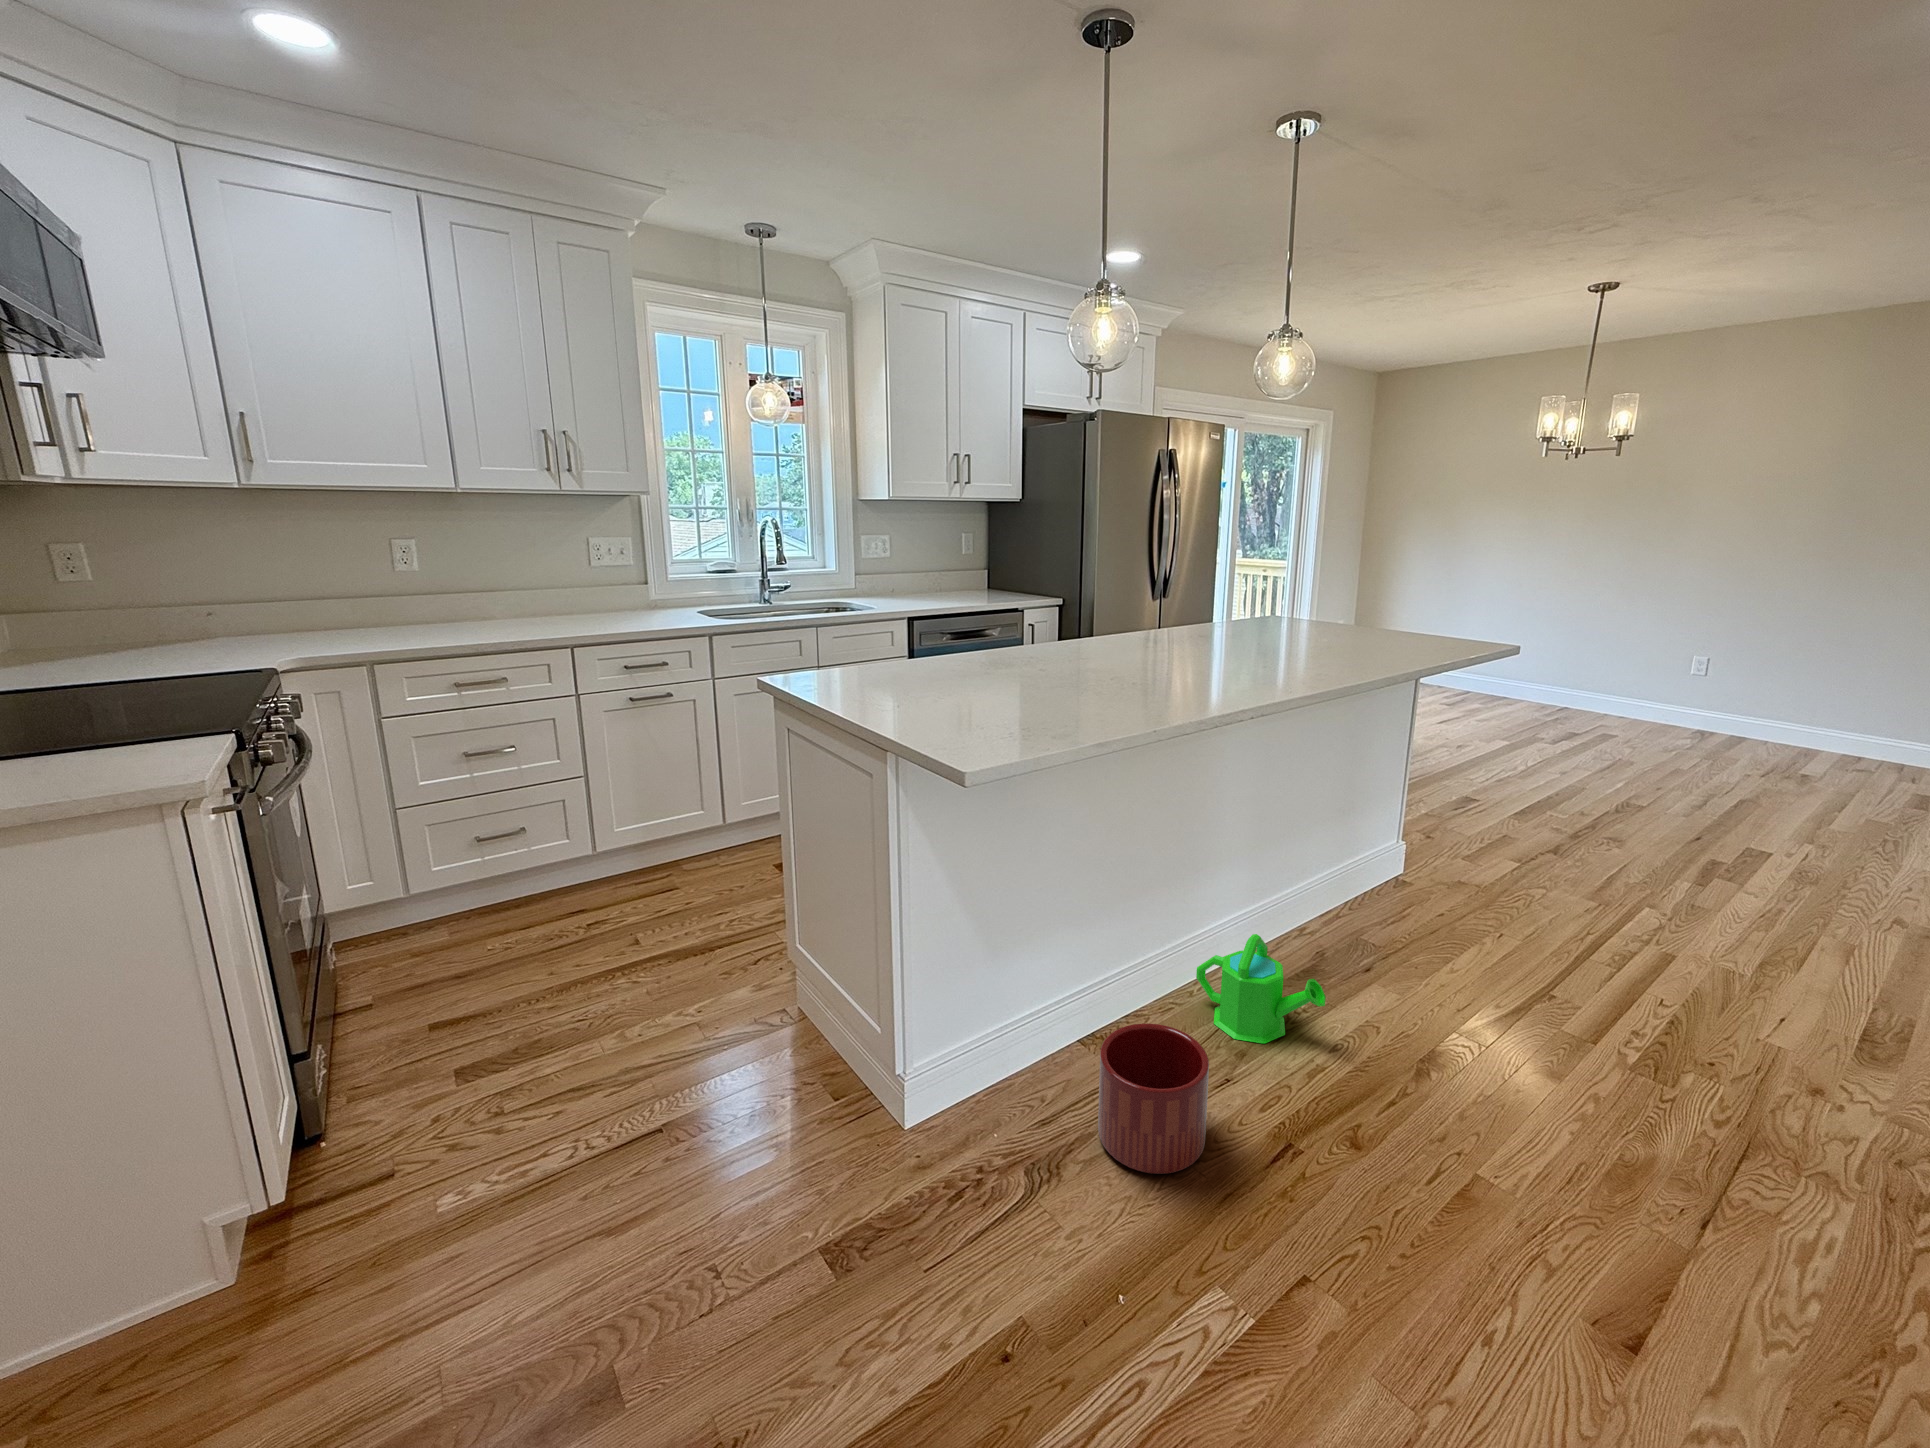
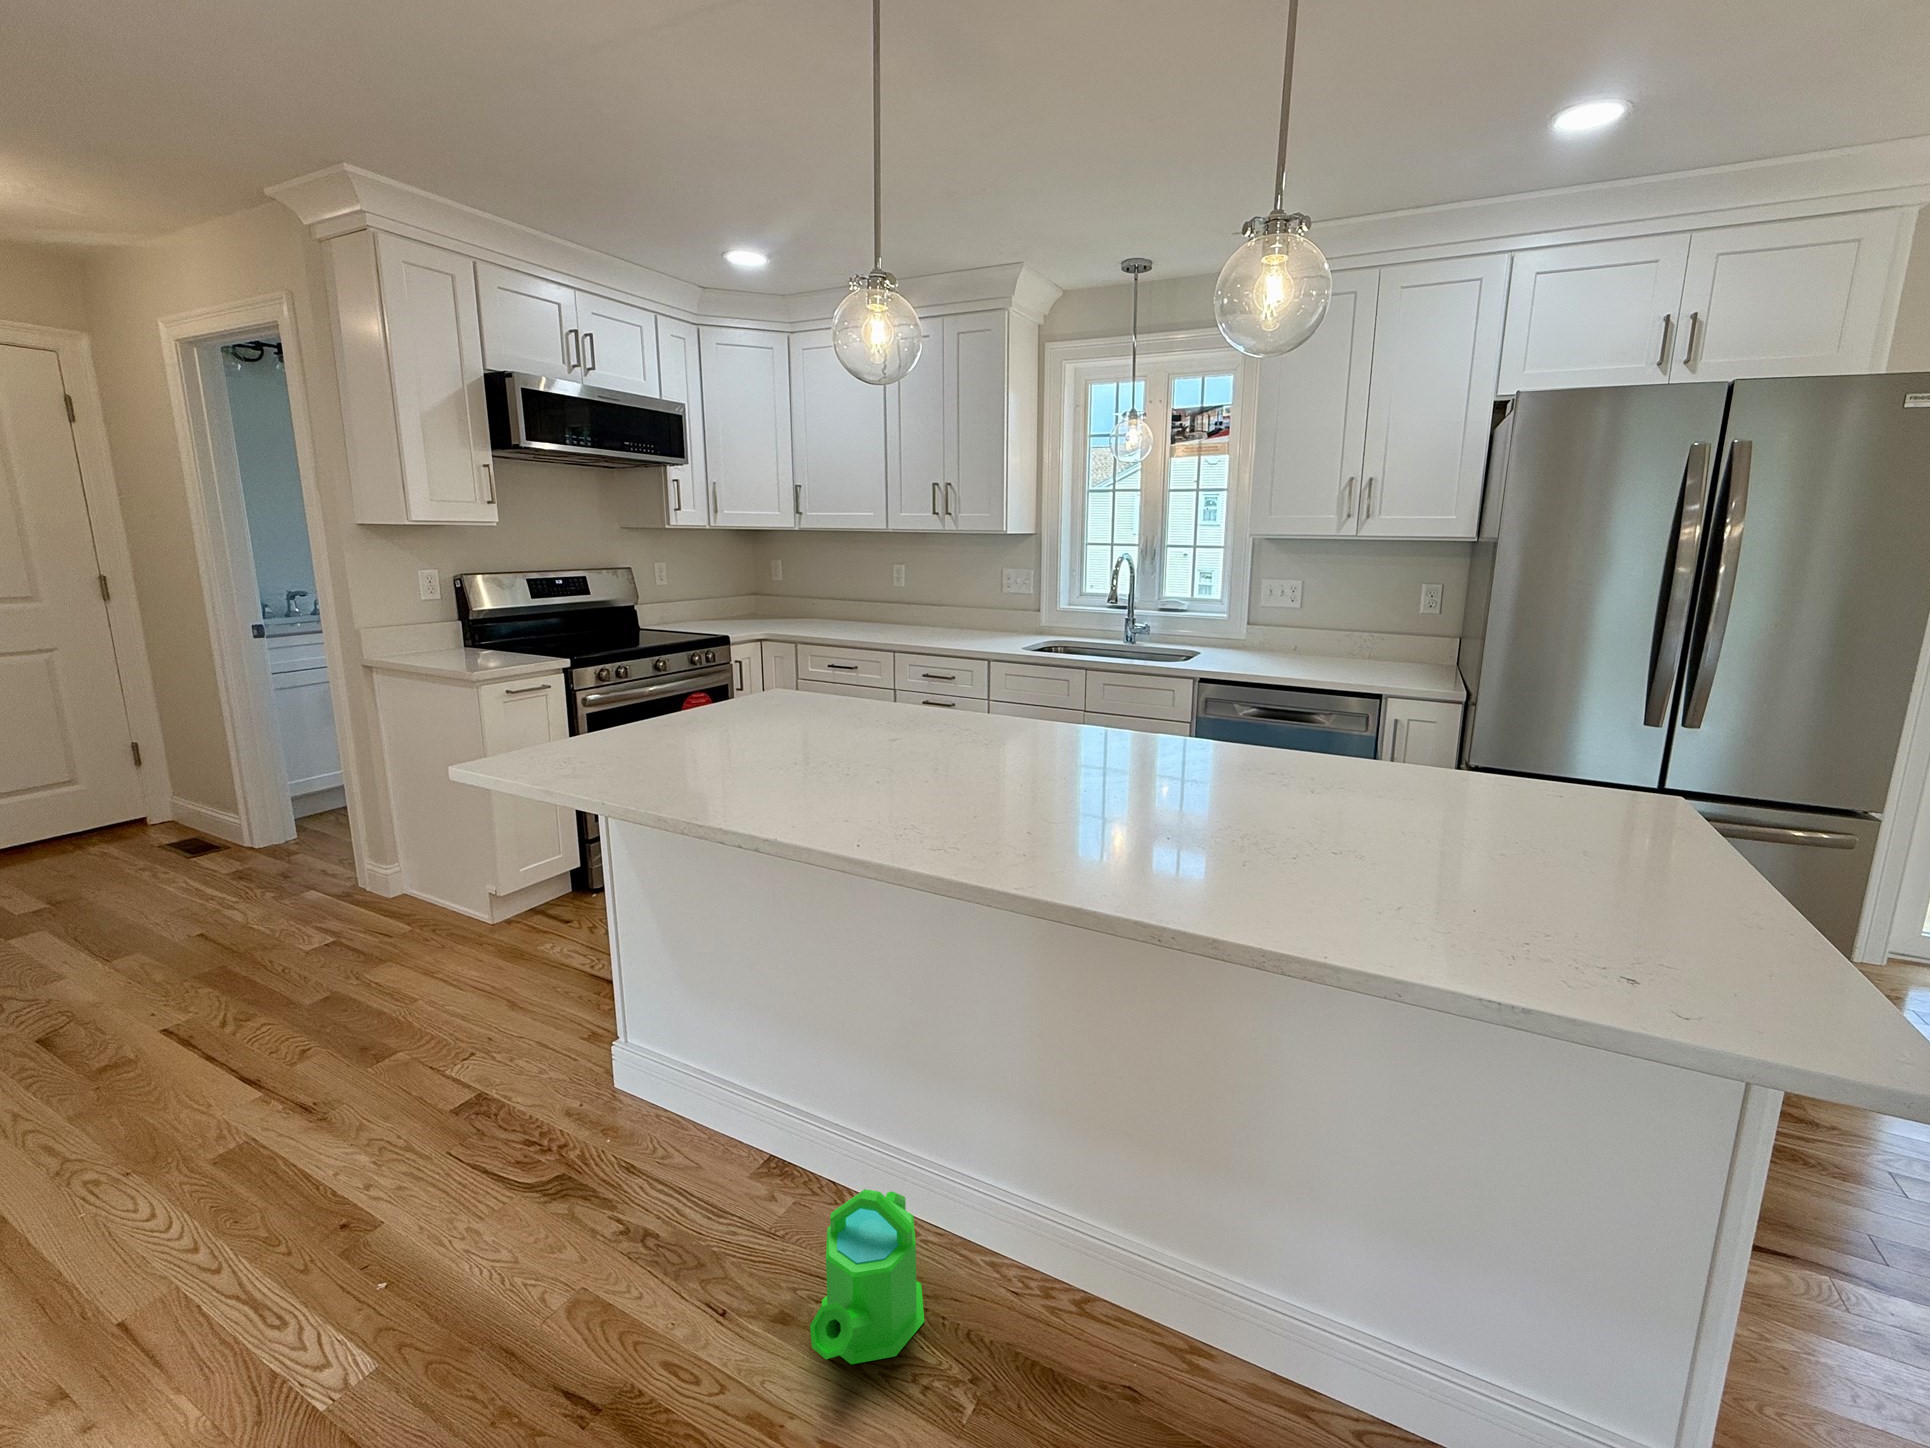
planter: present [1098,1023,1209,1174] -> none [533,1123,675,1305]

